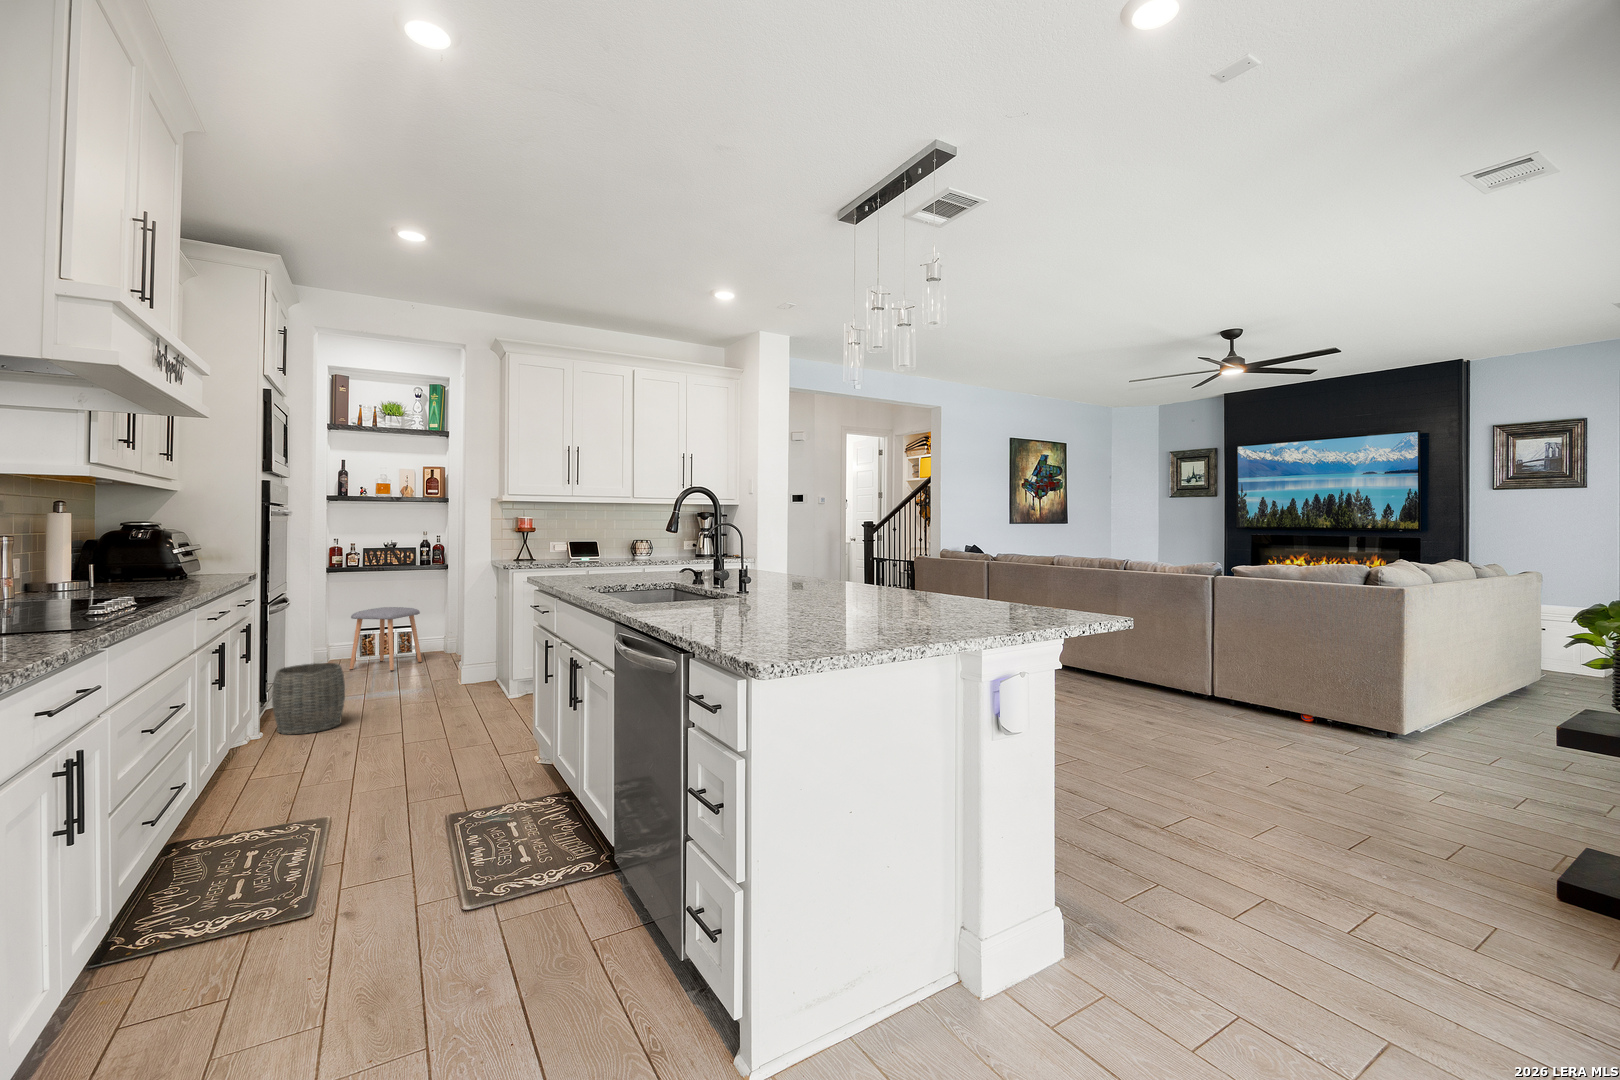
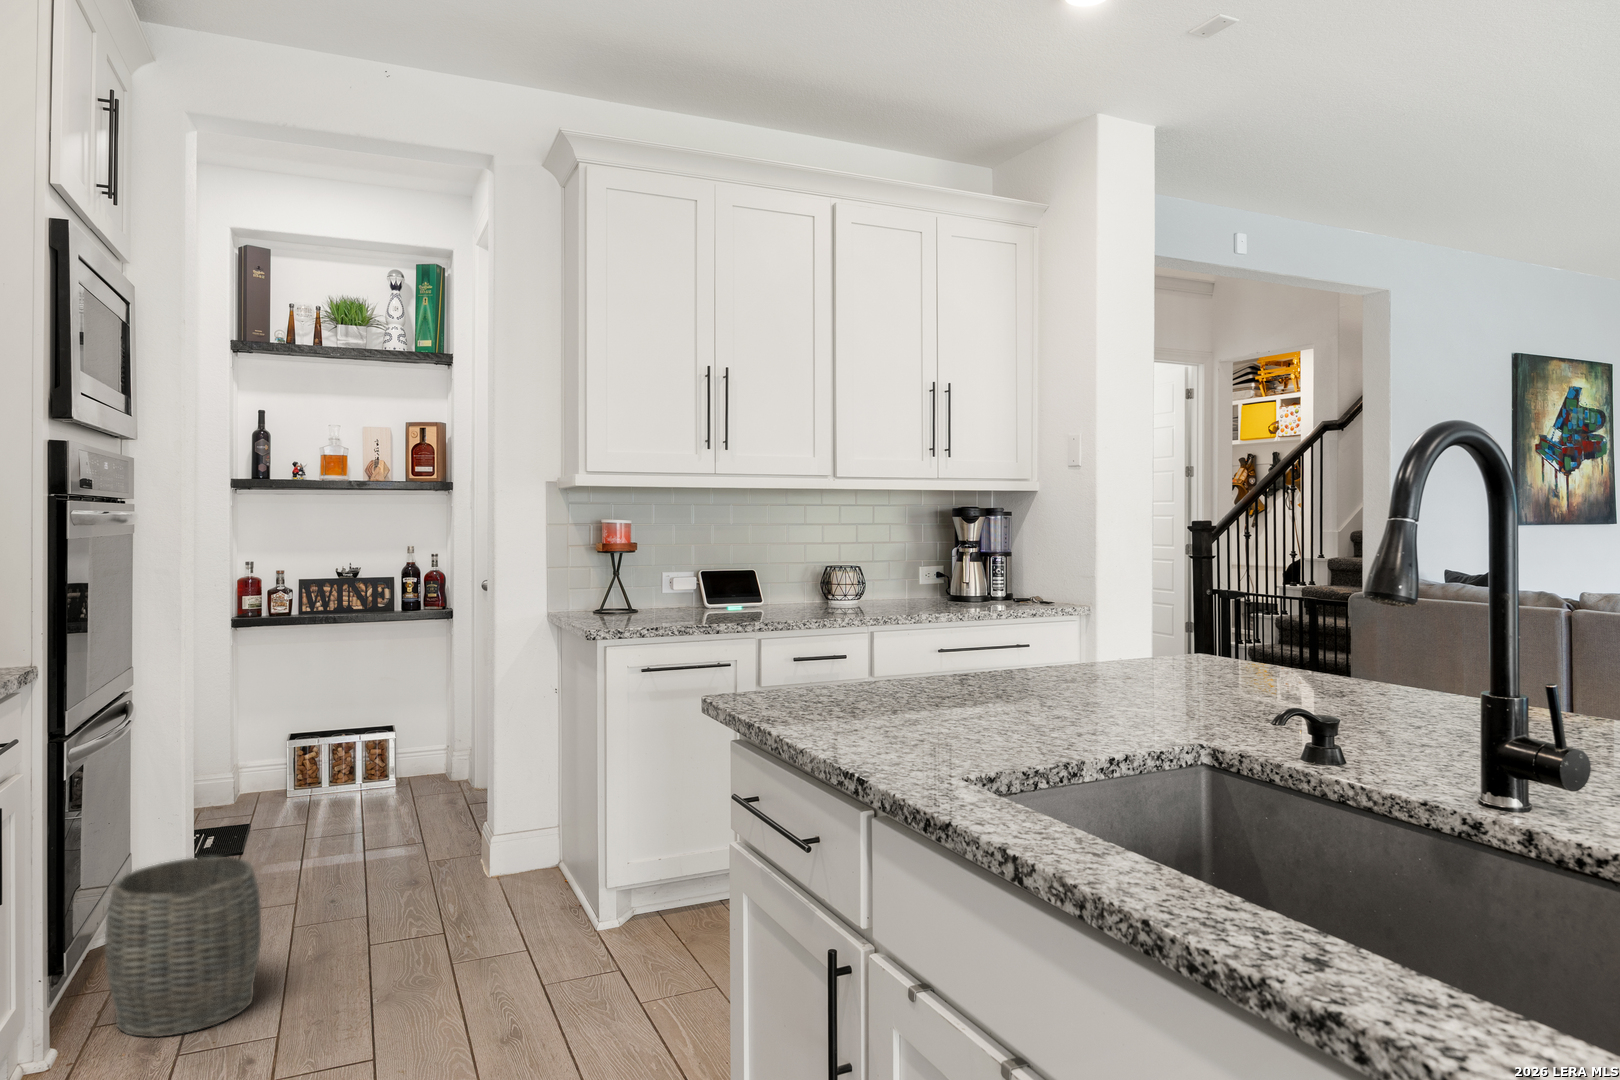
stool: present [349,607,422,671] -> none [273,698,407,831]

